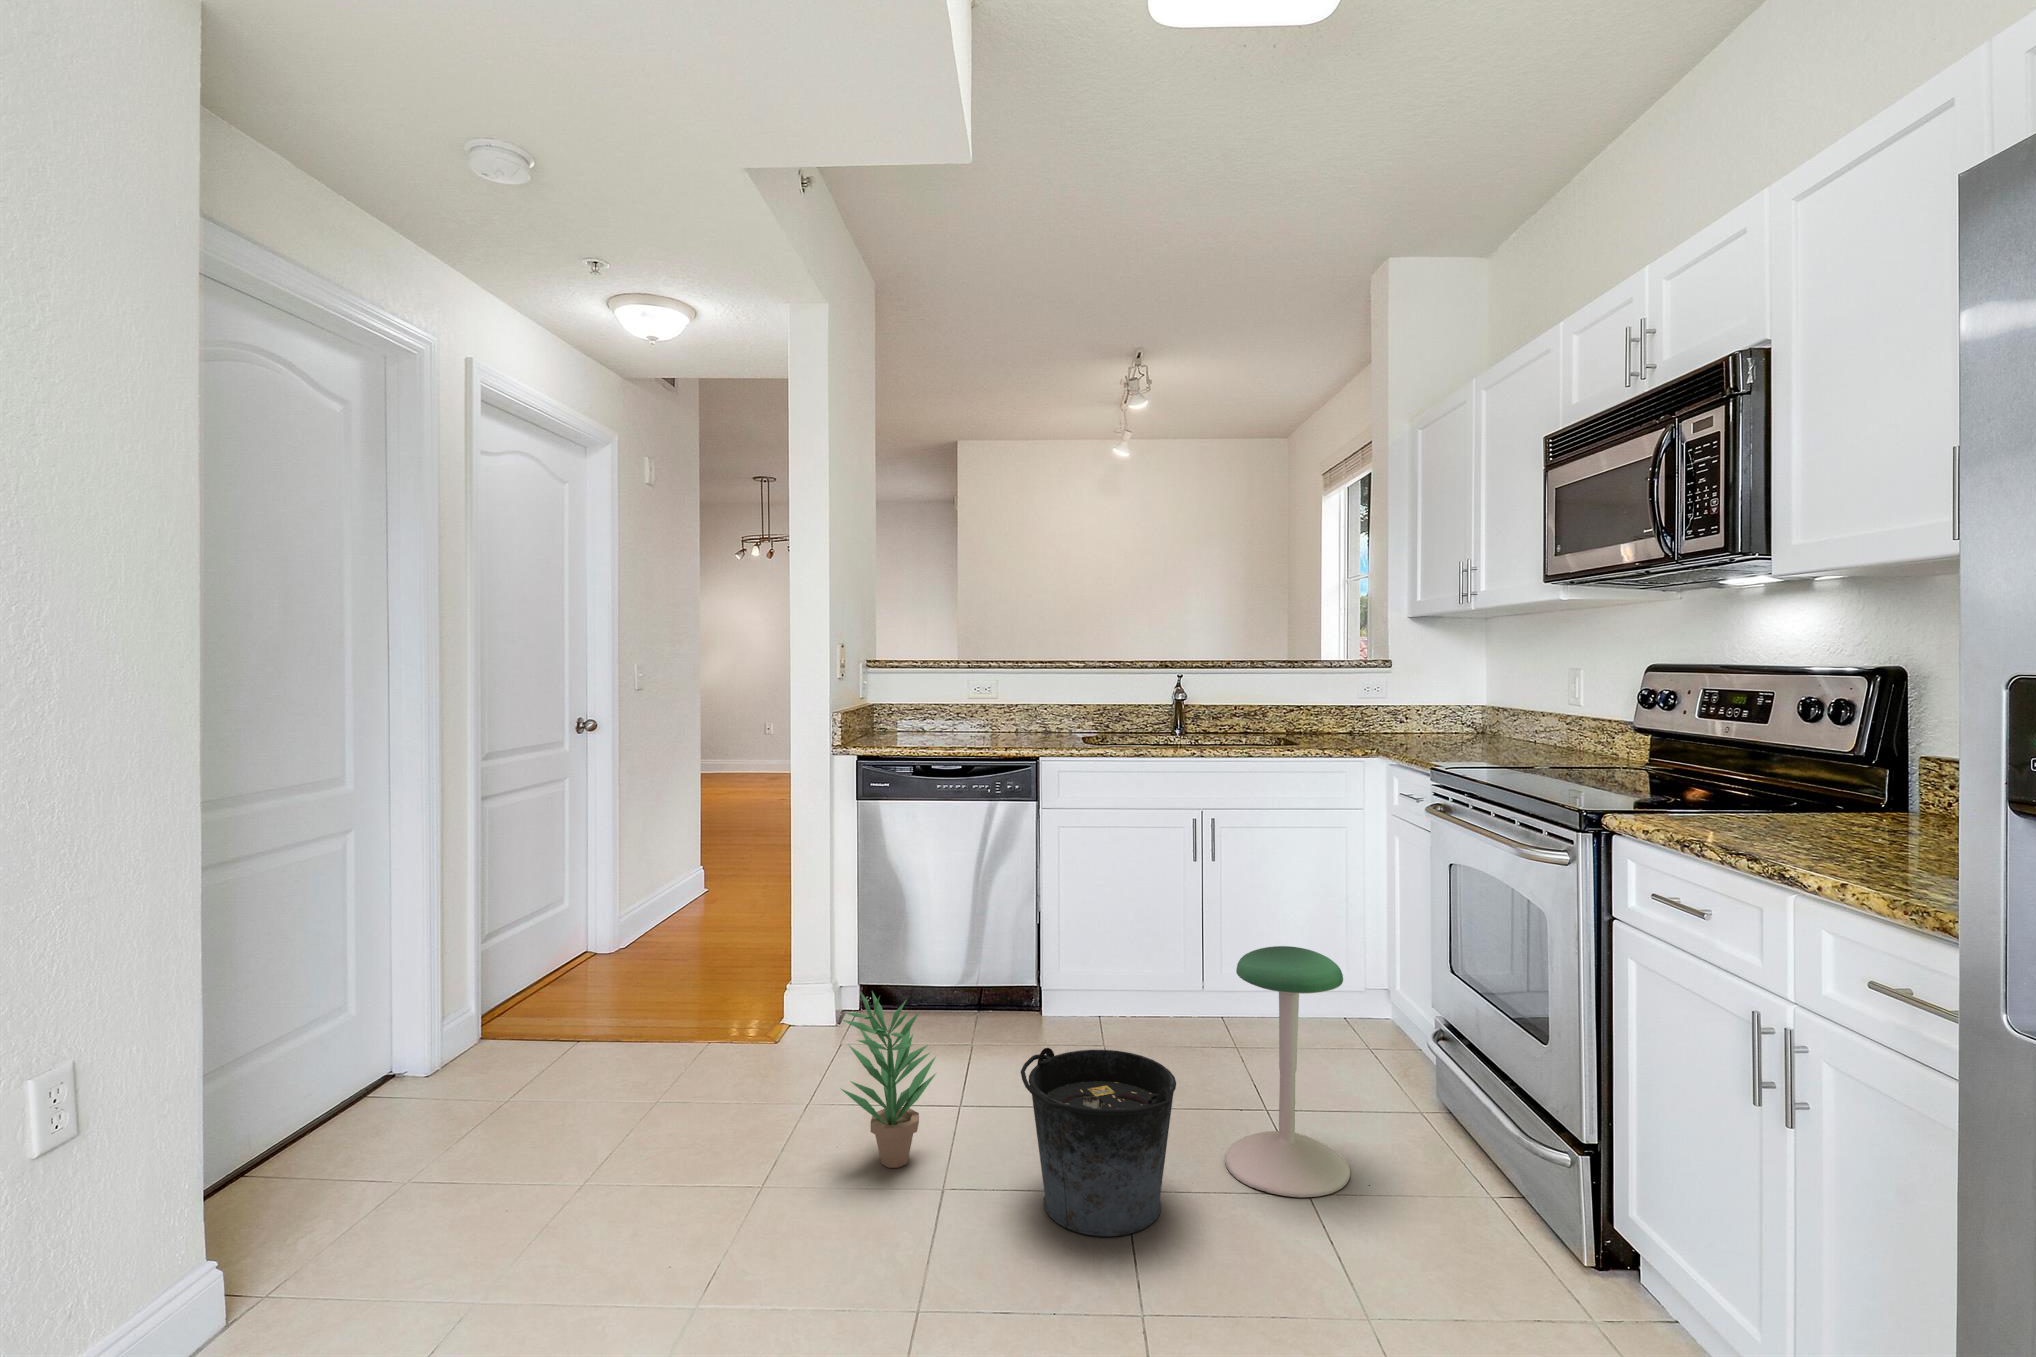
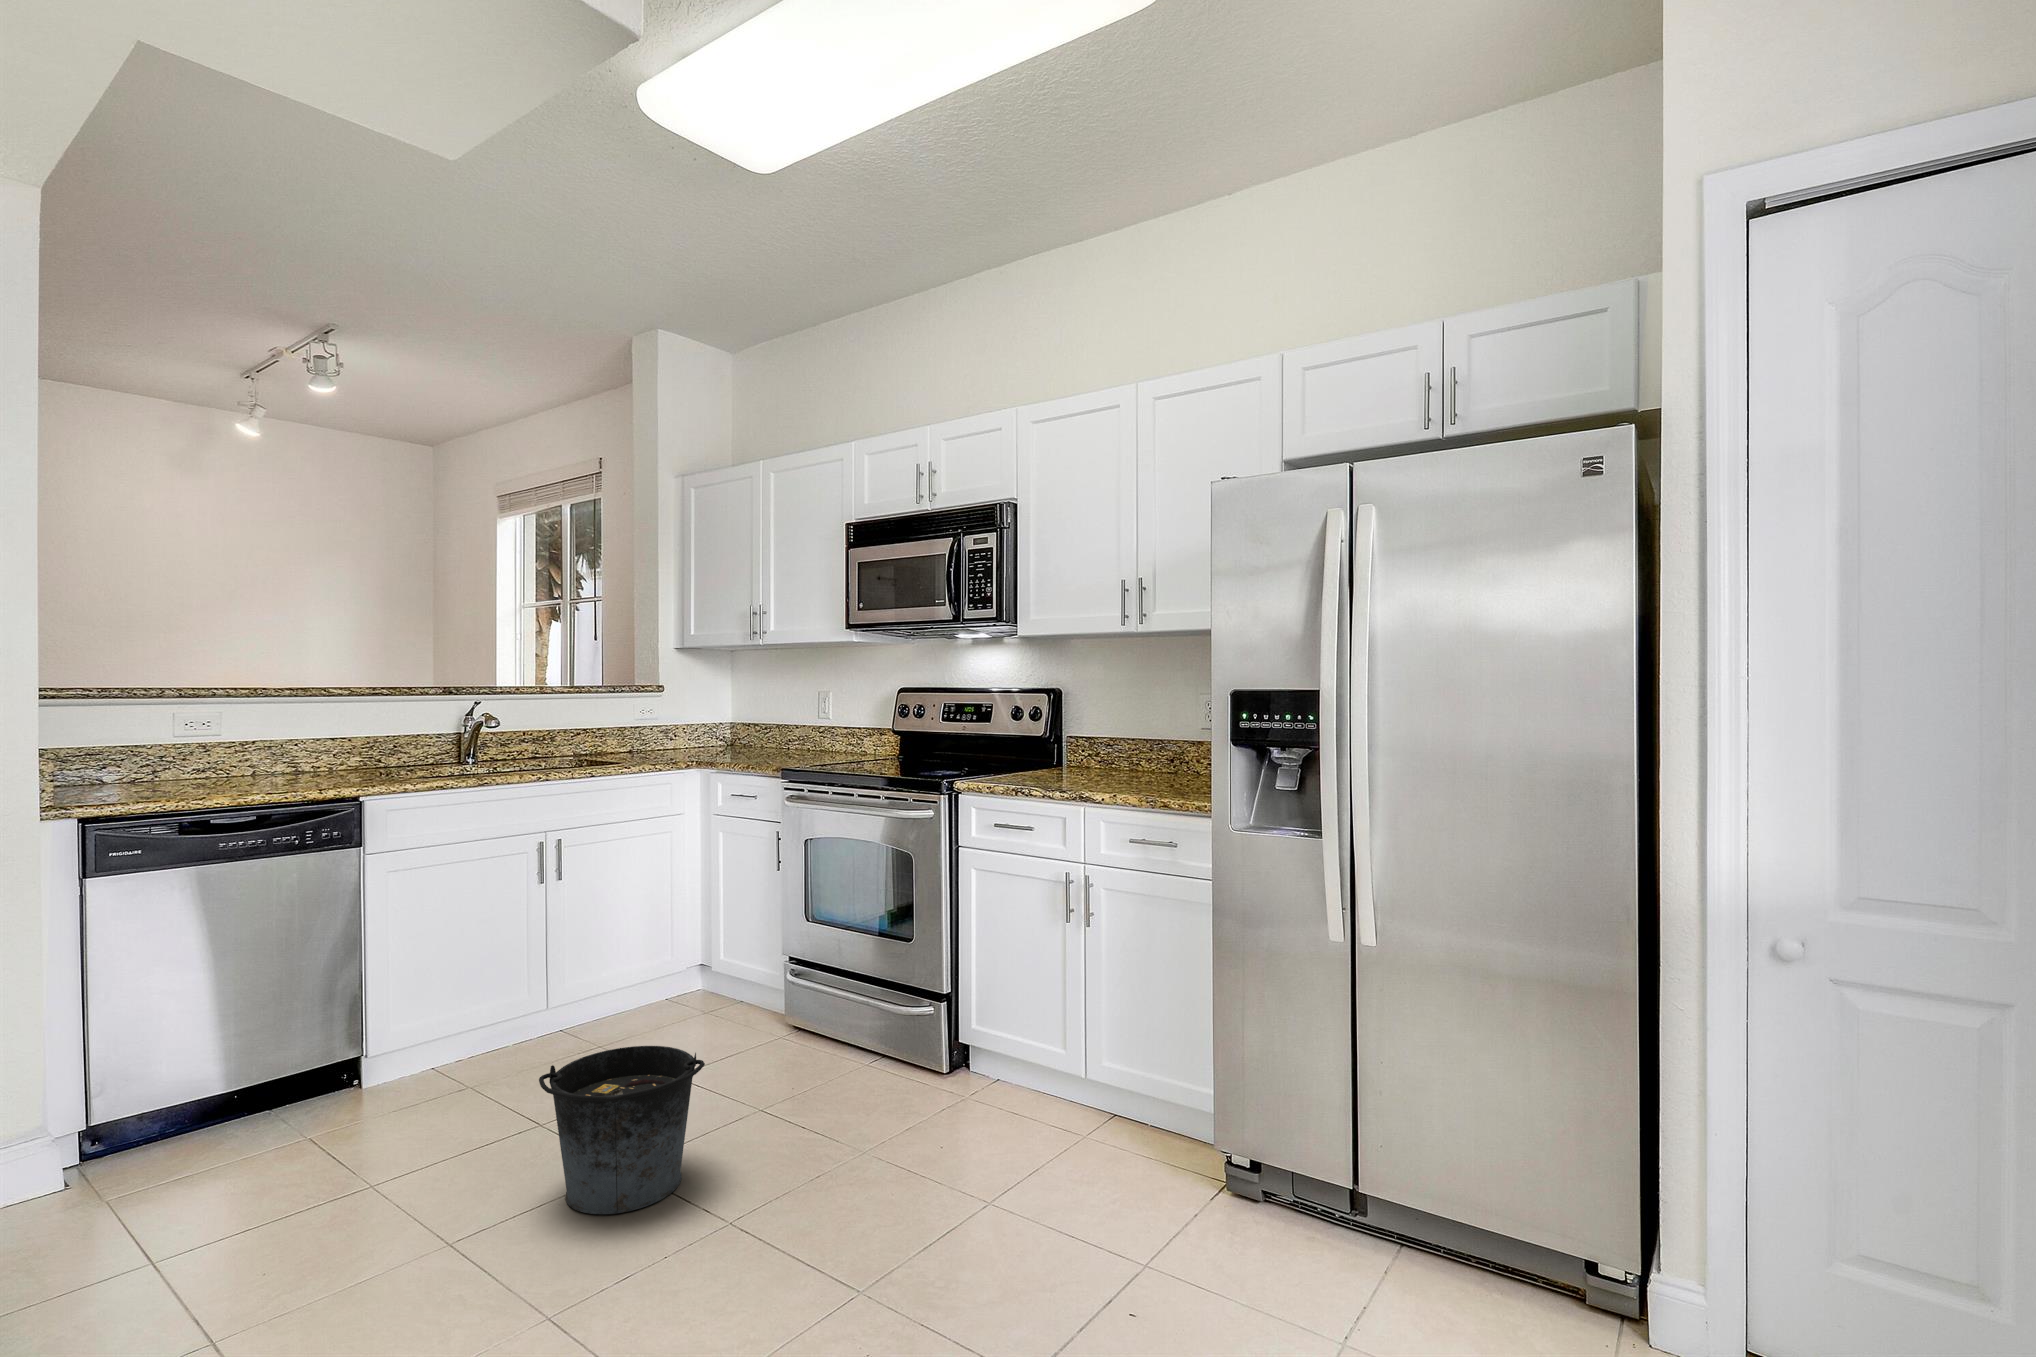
stool: present [1225,946,1351,1197] -> none [682,923,786,1127]
potted plant: present [841,992,936,1168] -> none [297,1062,424,1265]

